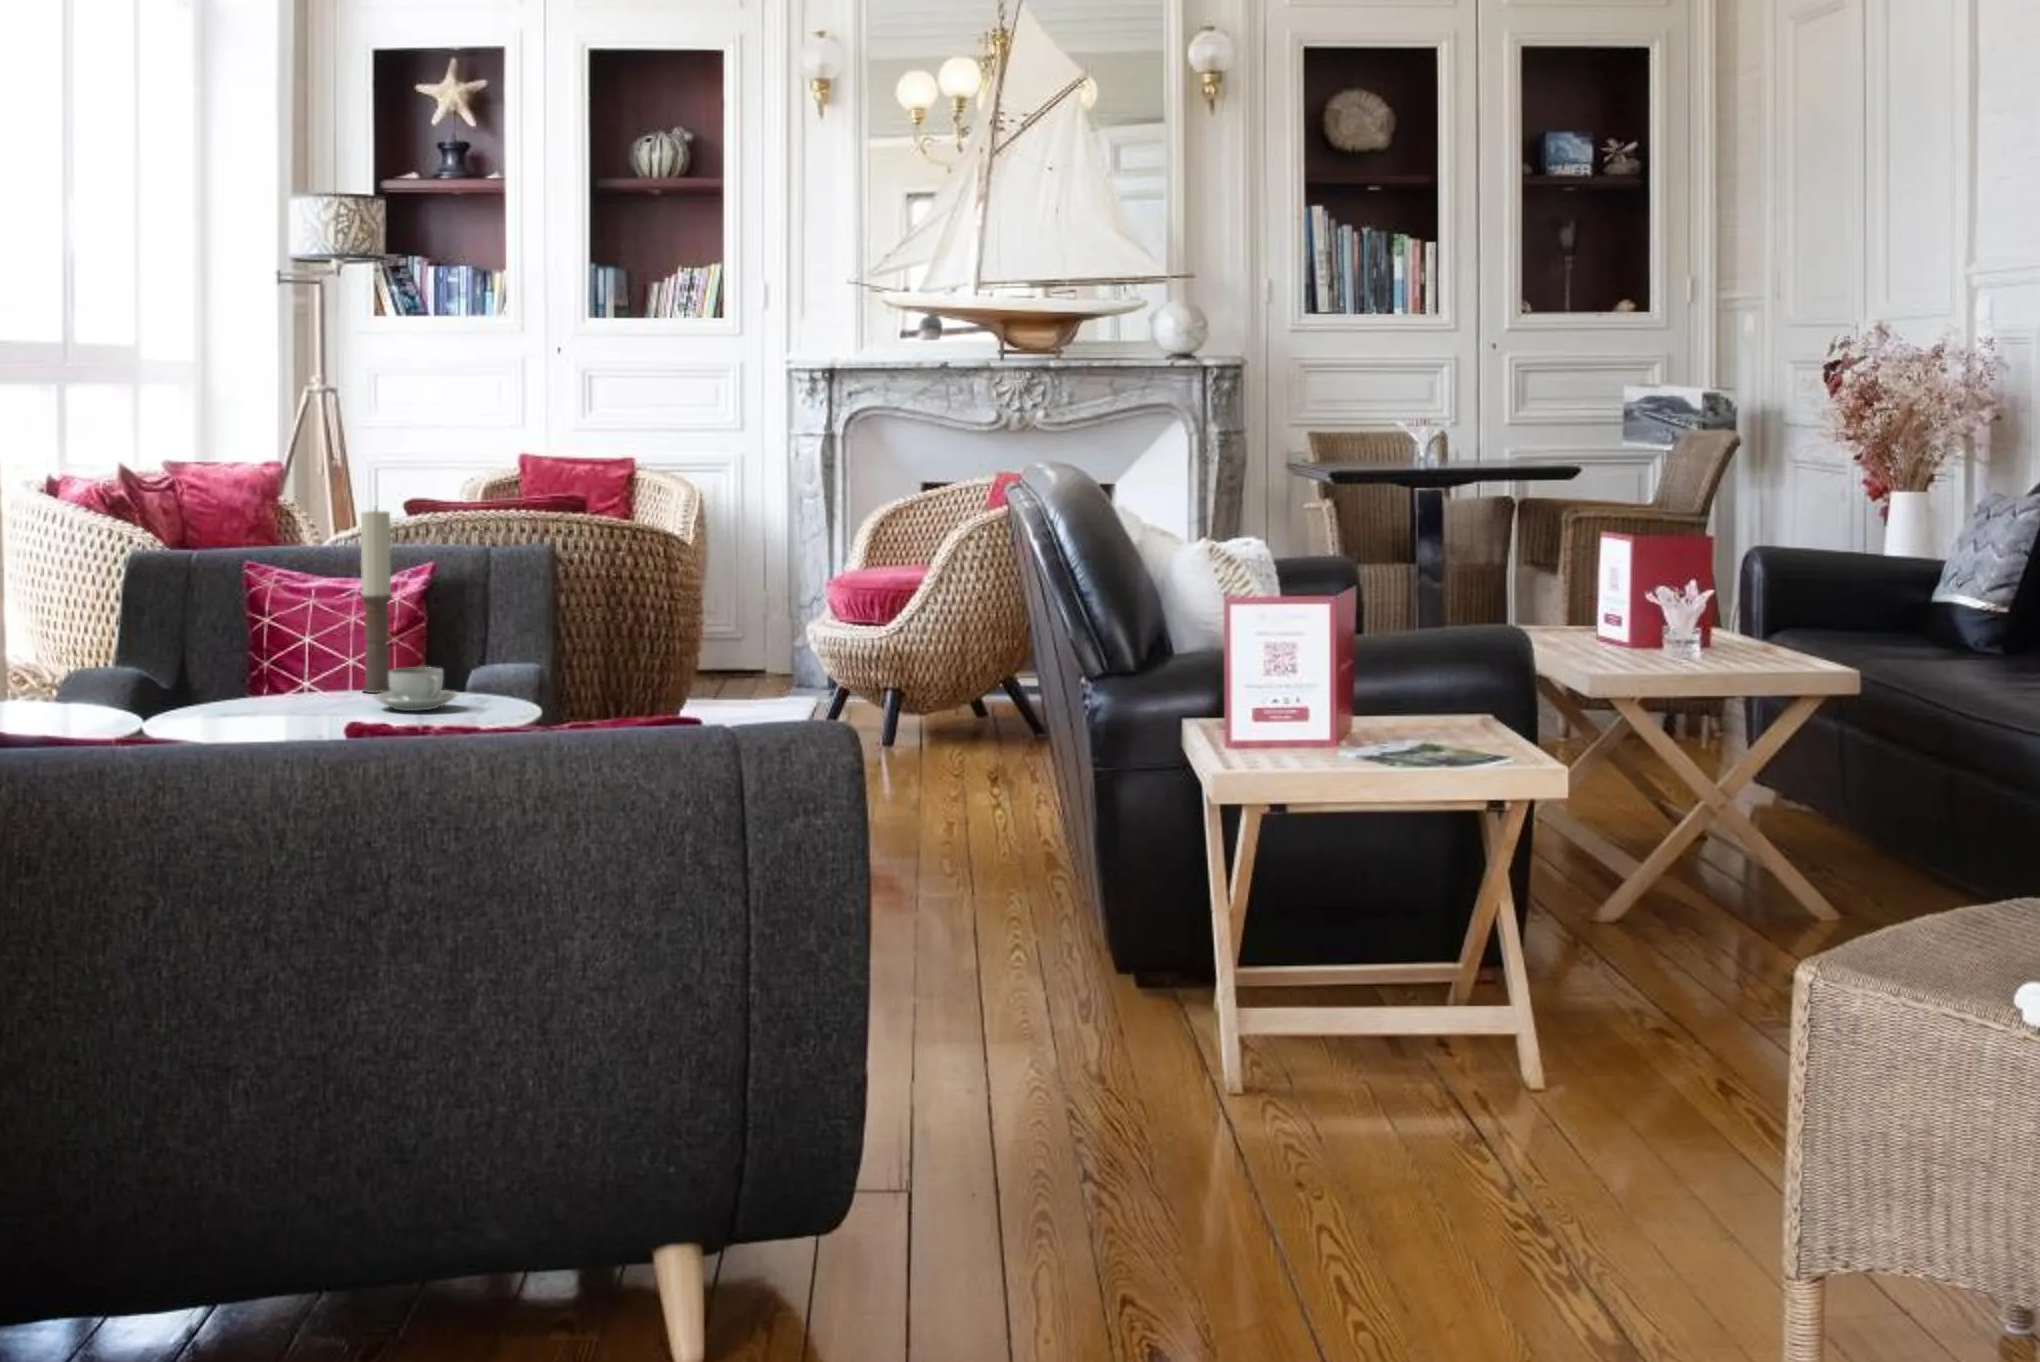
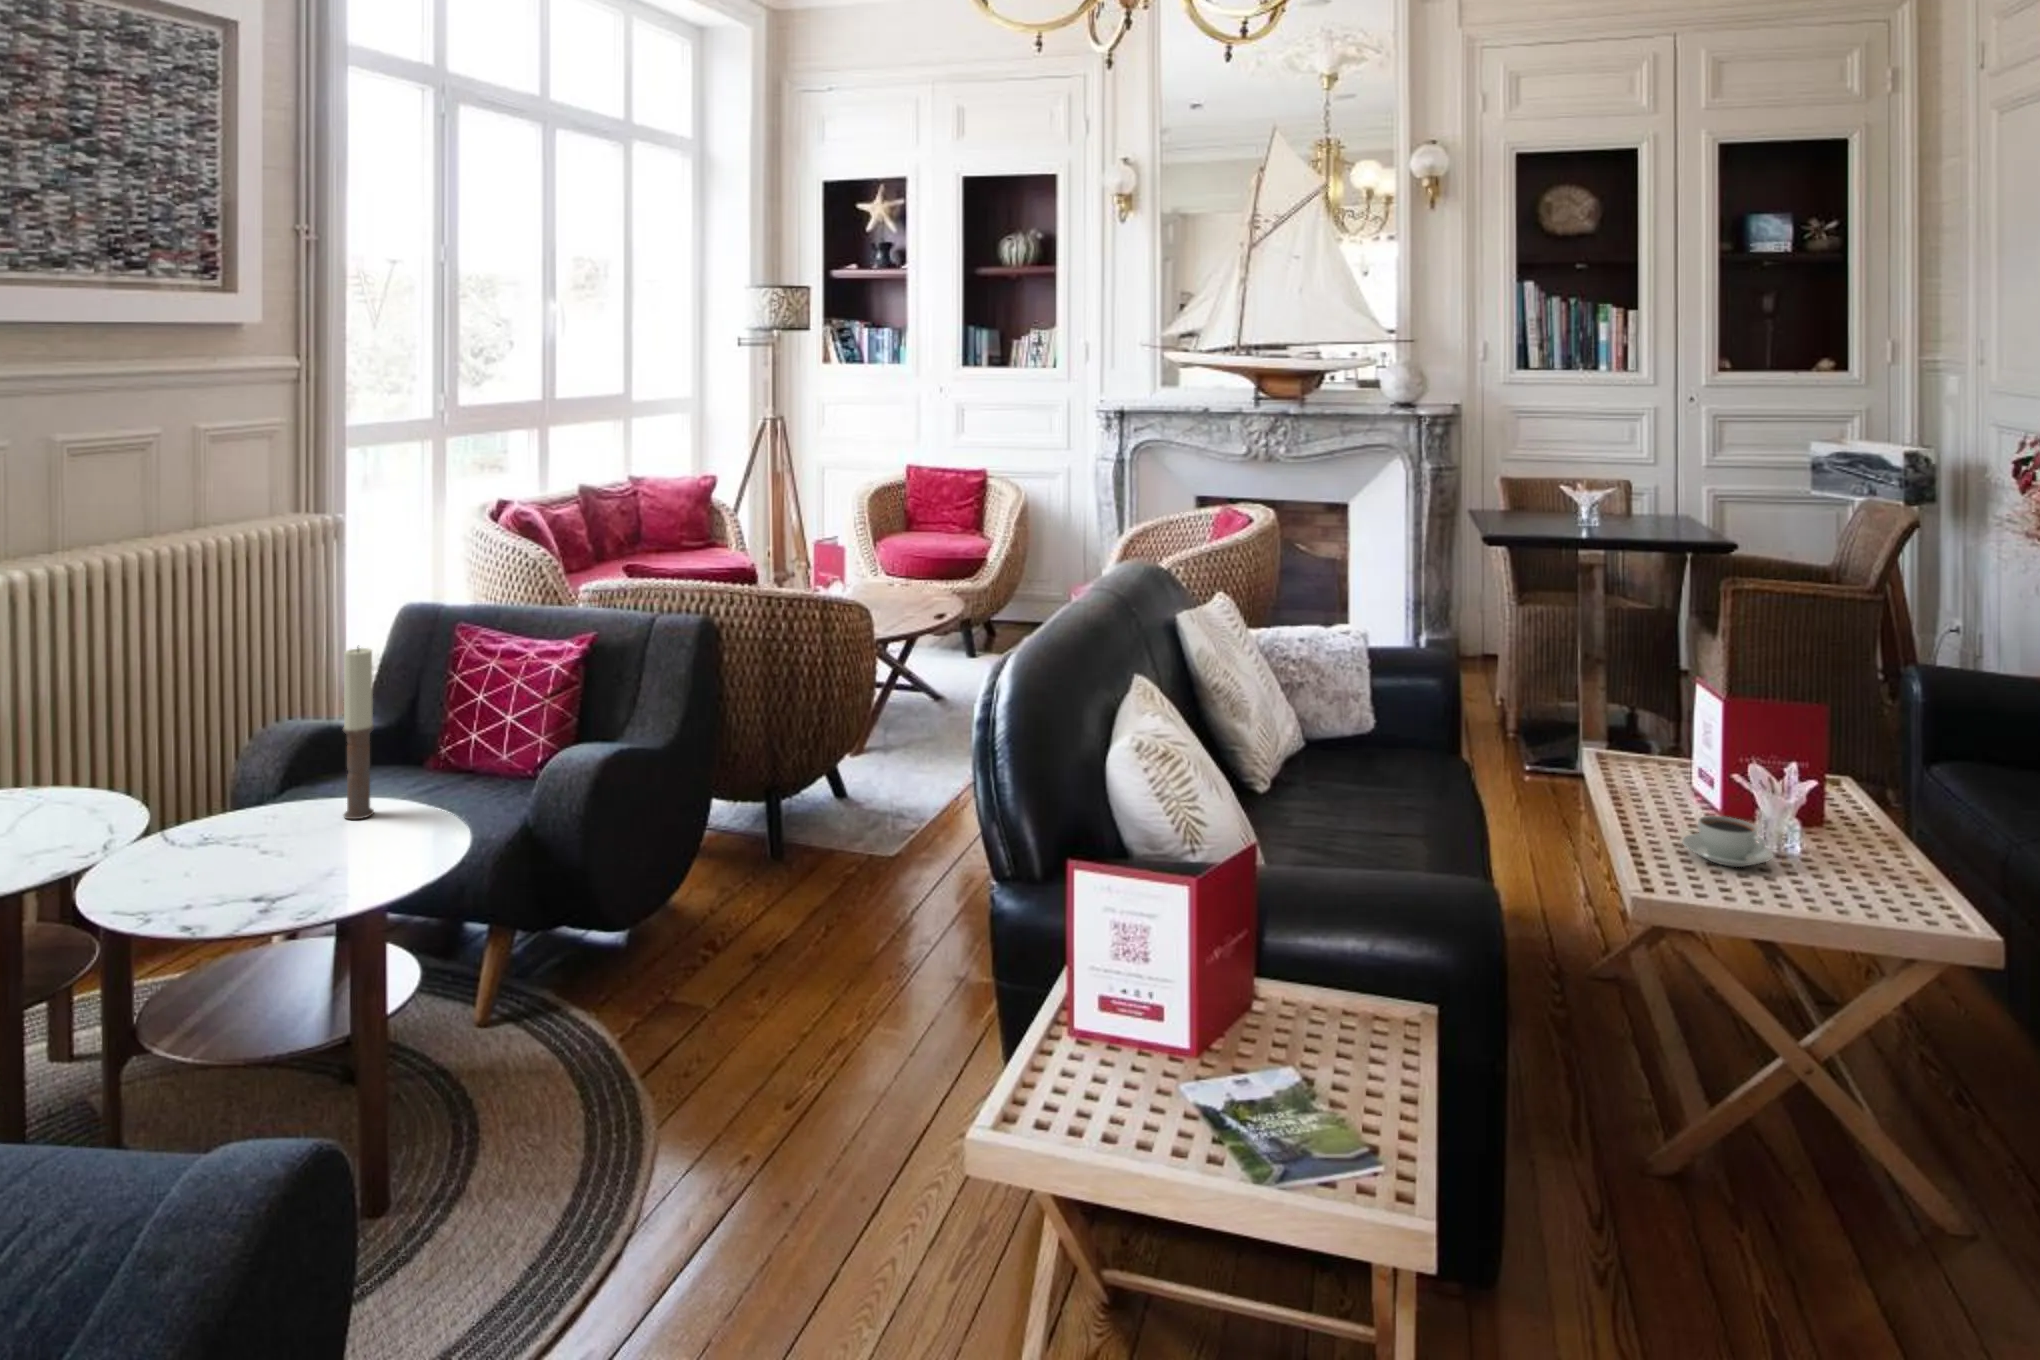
coffee cup: present [374,667,458,711] -> present [1682,816,1773,867]

